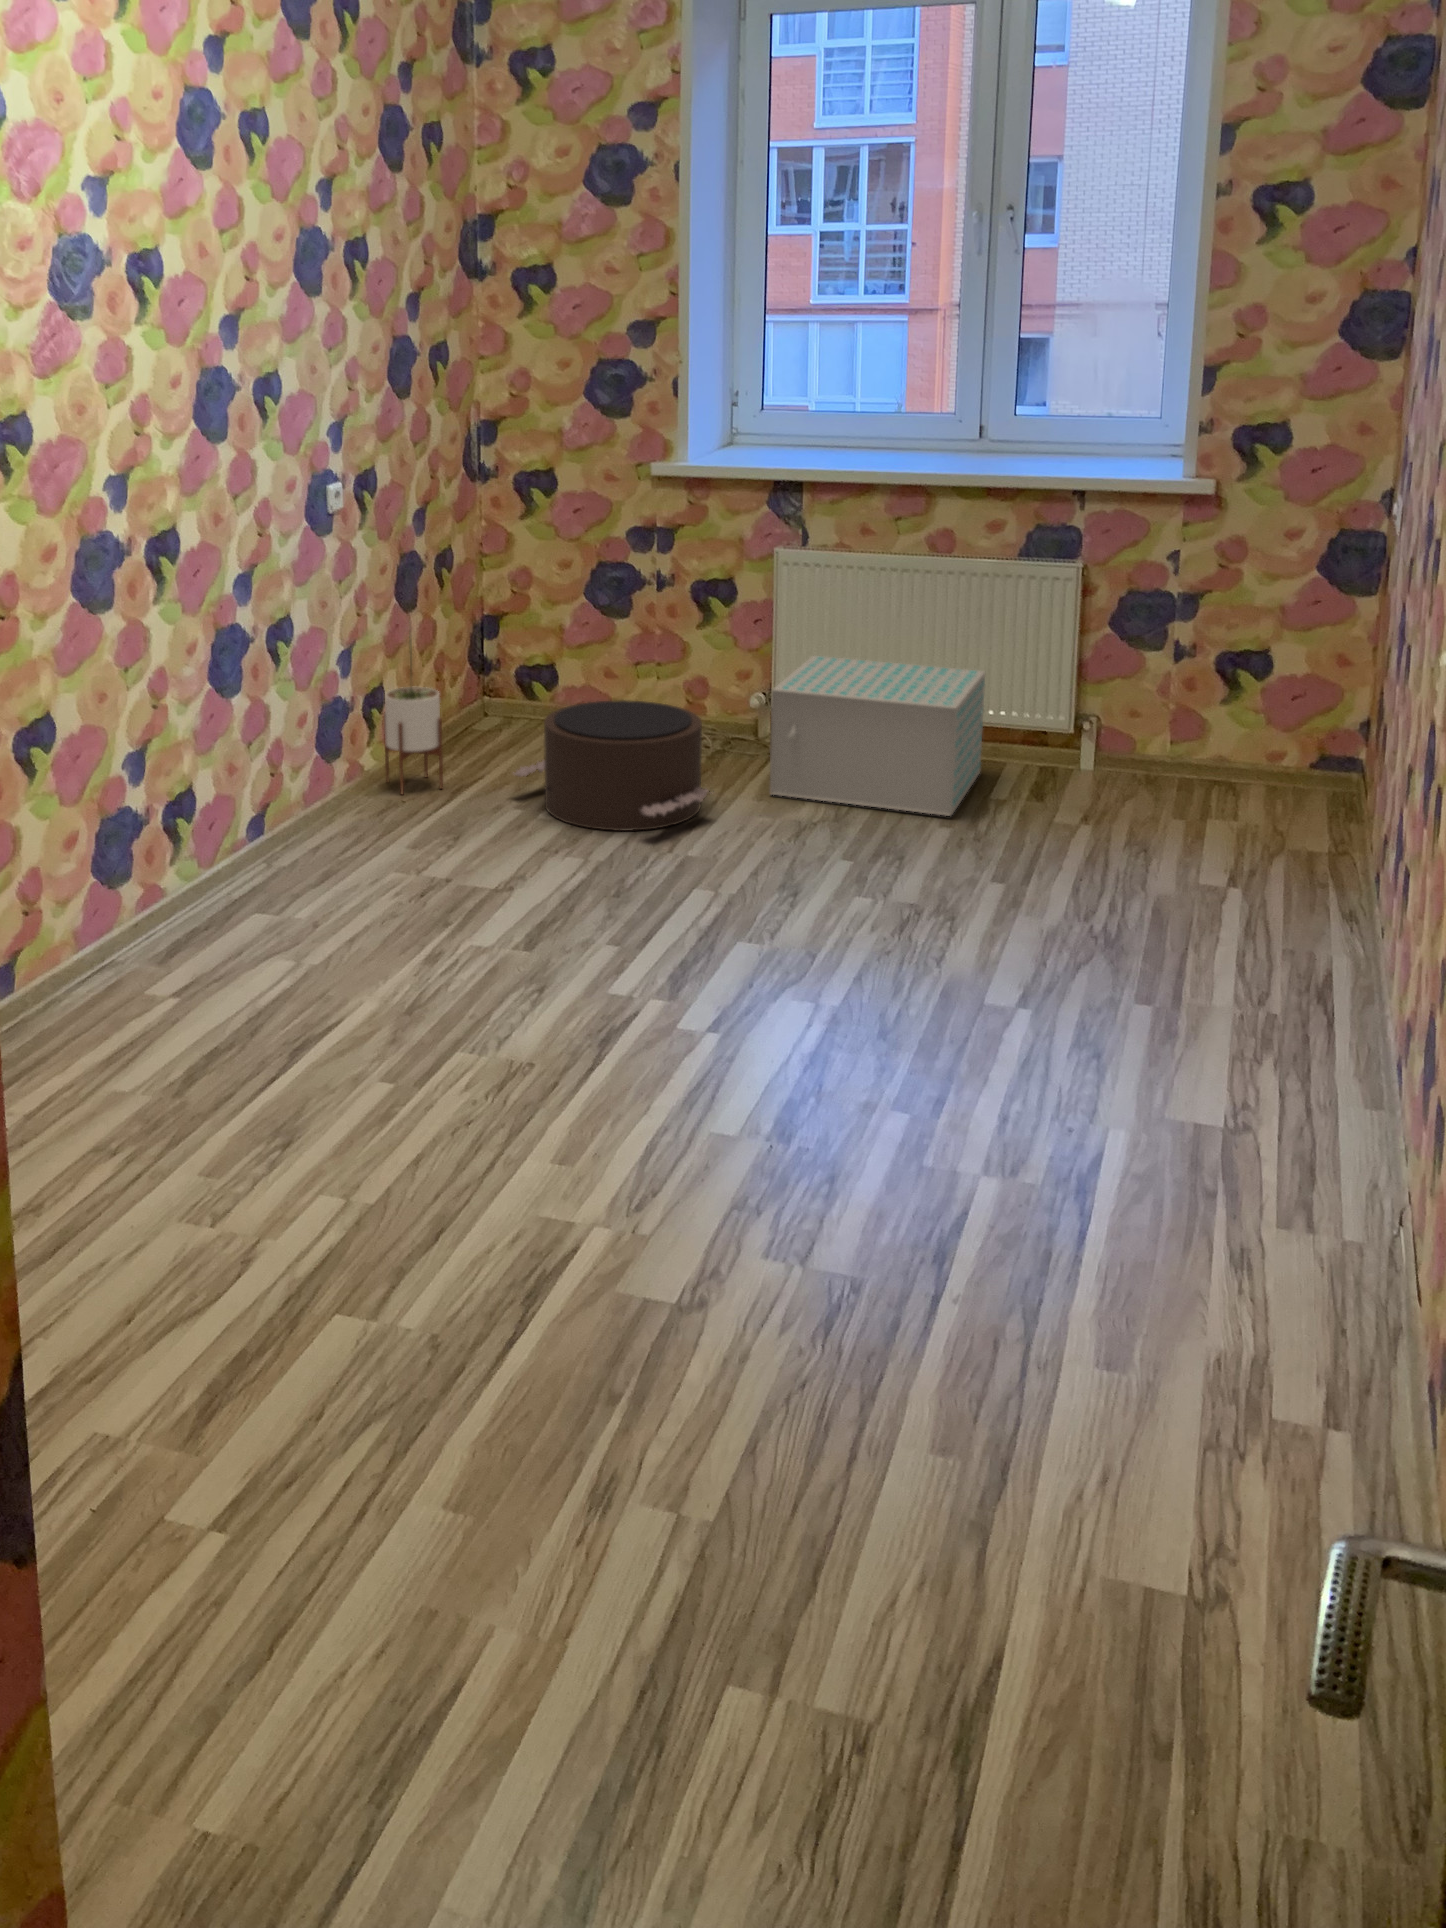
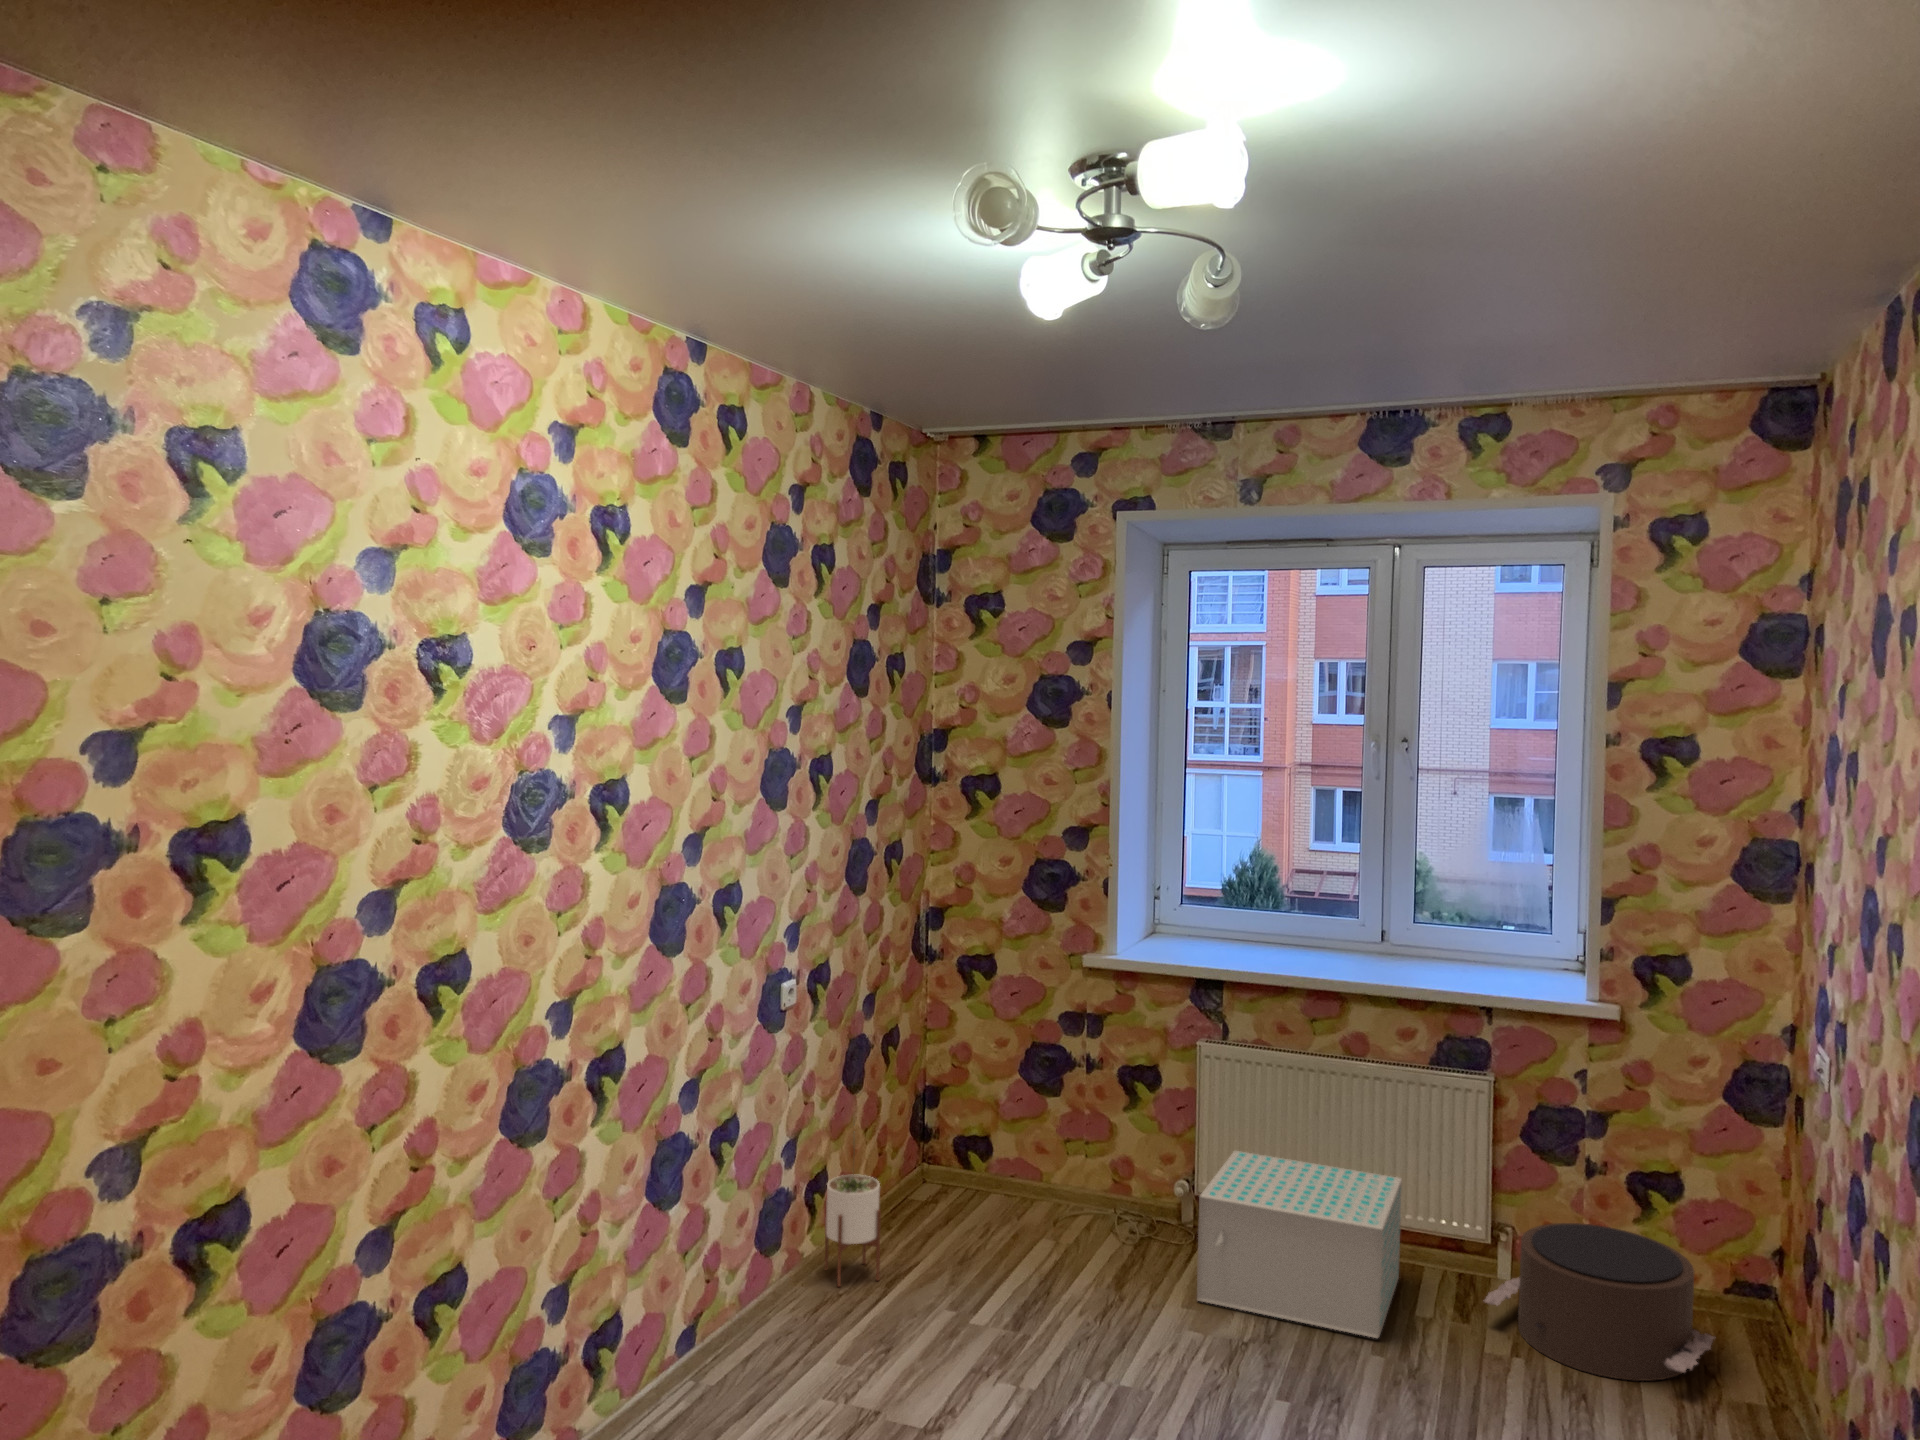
pouf: present [513,700,711,831] -> present [1485,1223,1715,1381]

